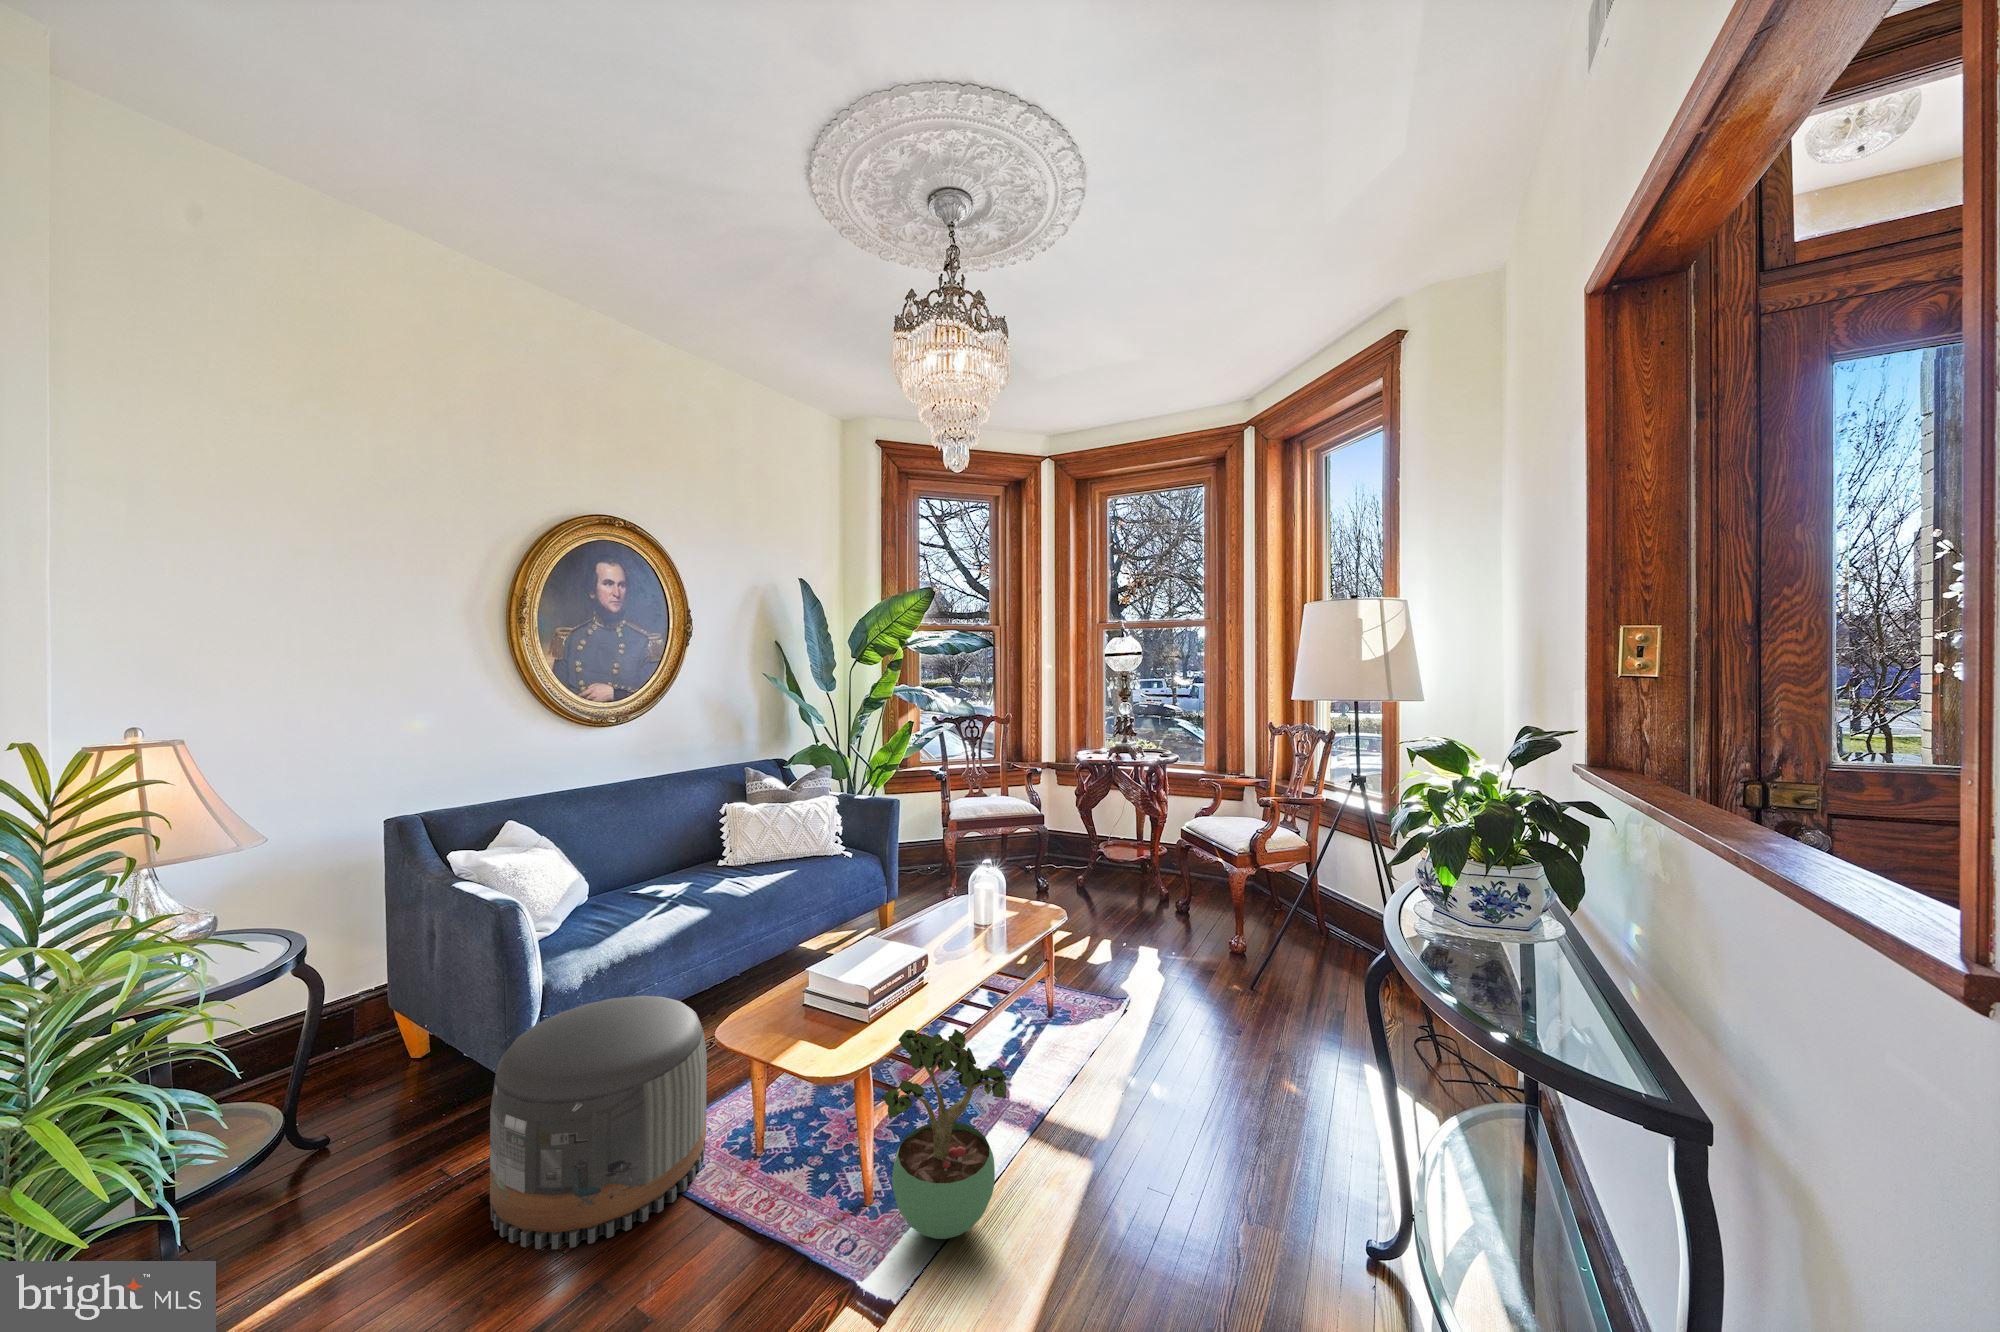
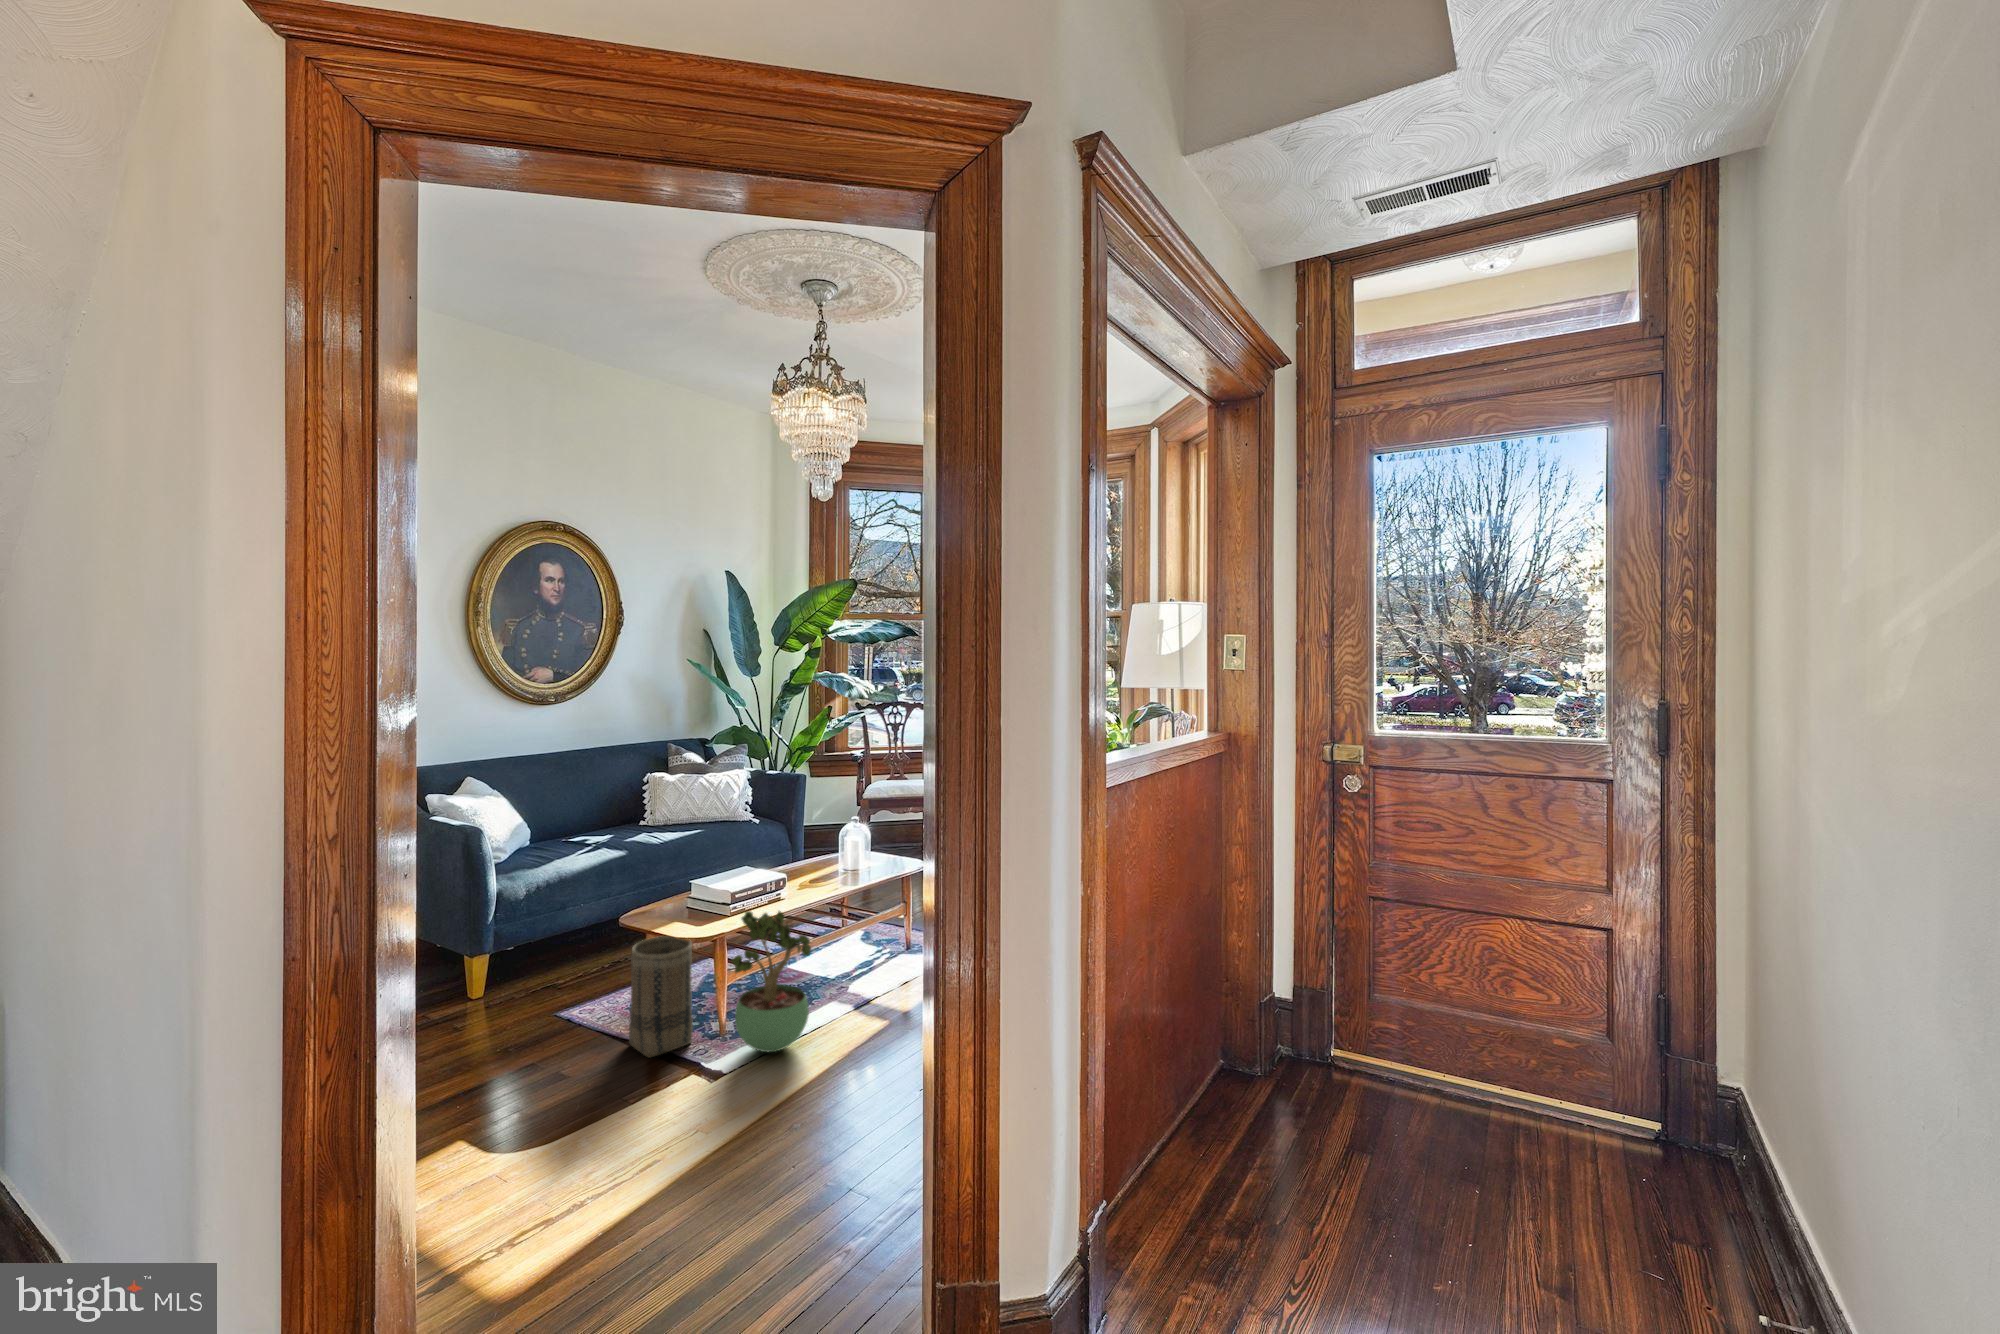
pouf: present [490,996,707,1249] -> none [460,901,614,1051]
basket: none [737,1057,827,1255] -> present [629,936,693,1058]

